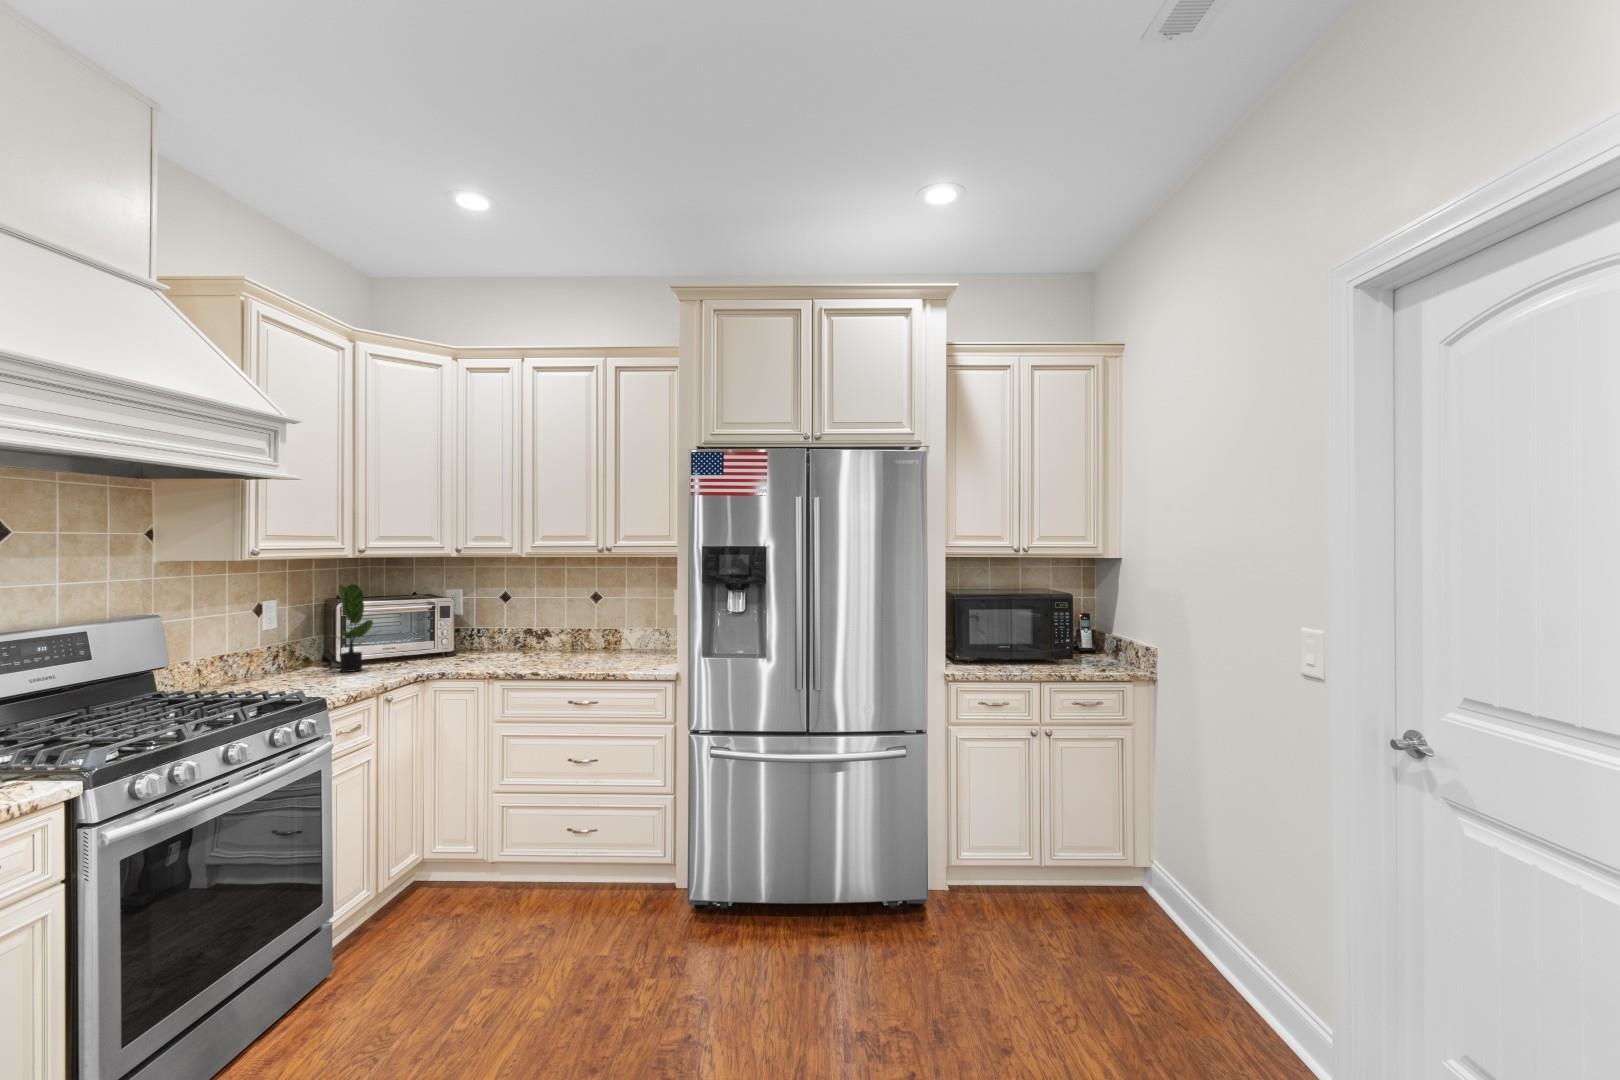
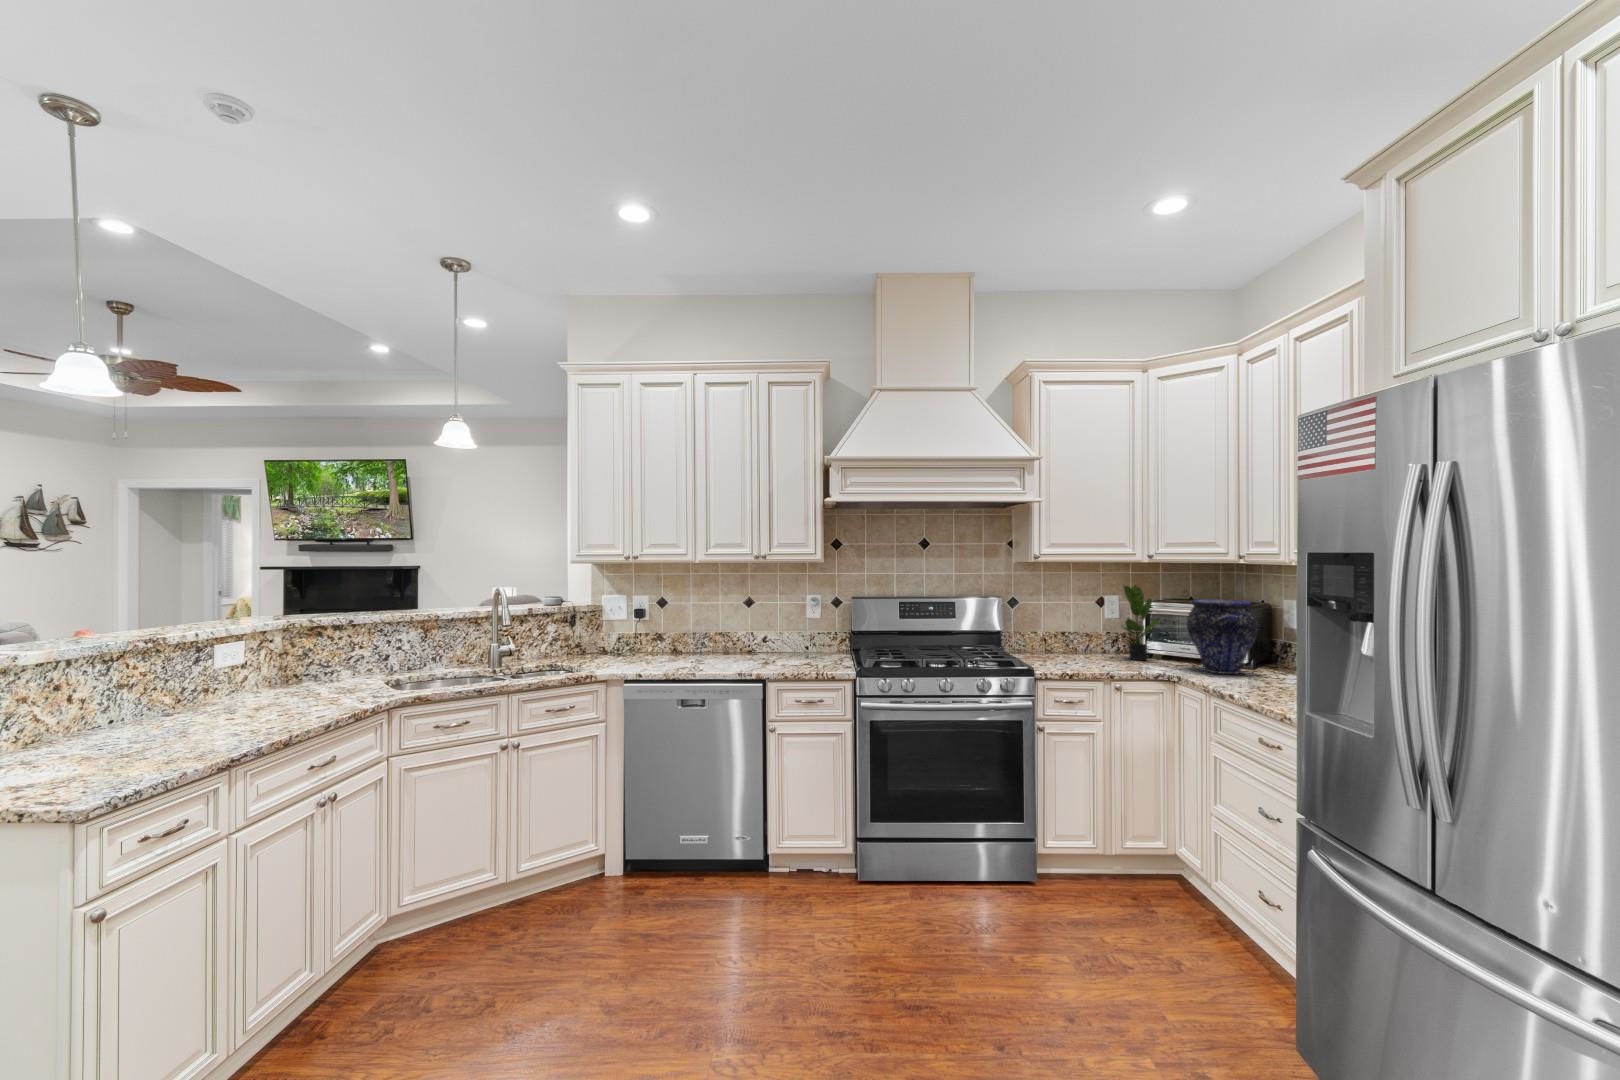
vase: none [423,592,490,666] -> present [1187,599,1258,674]

